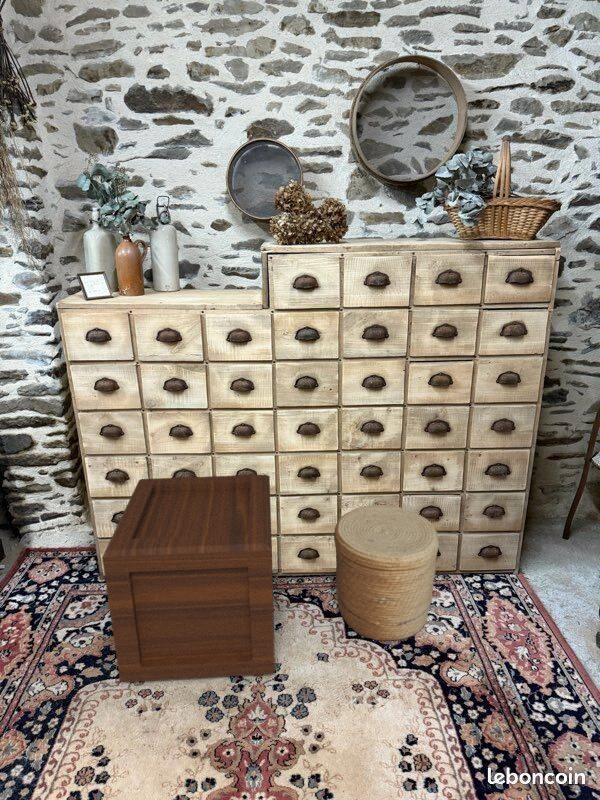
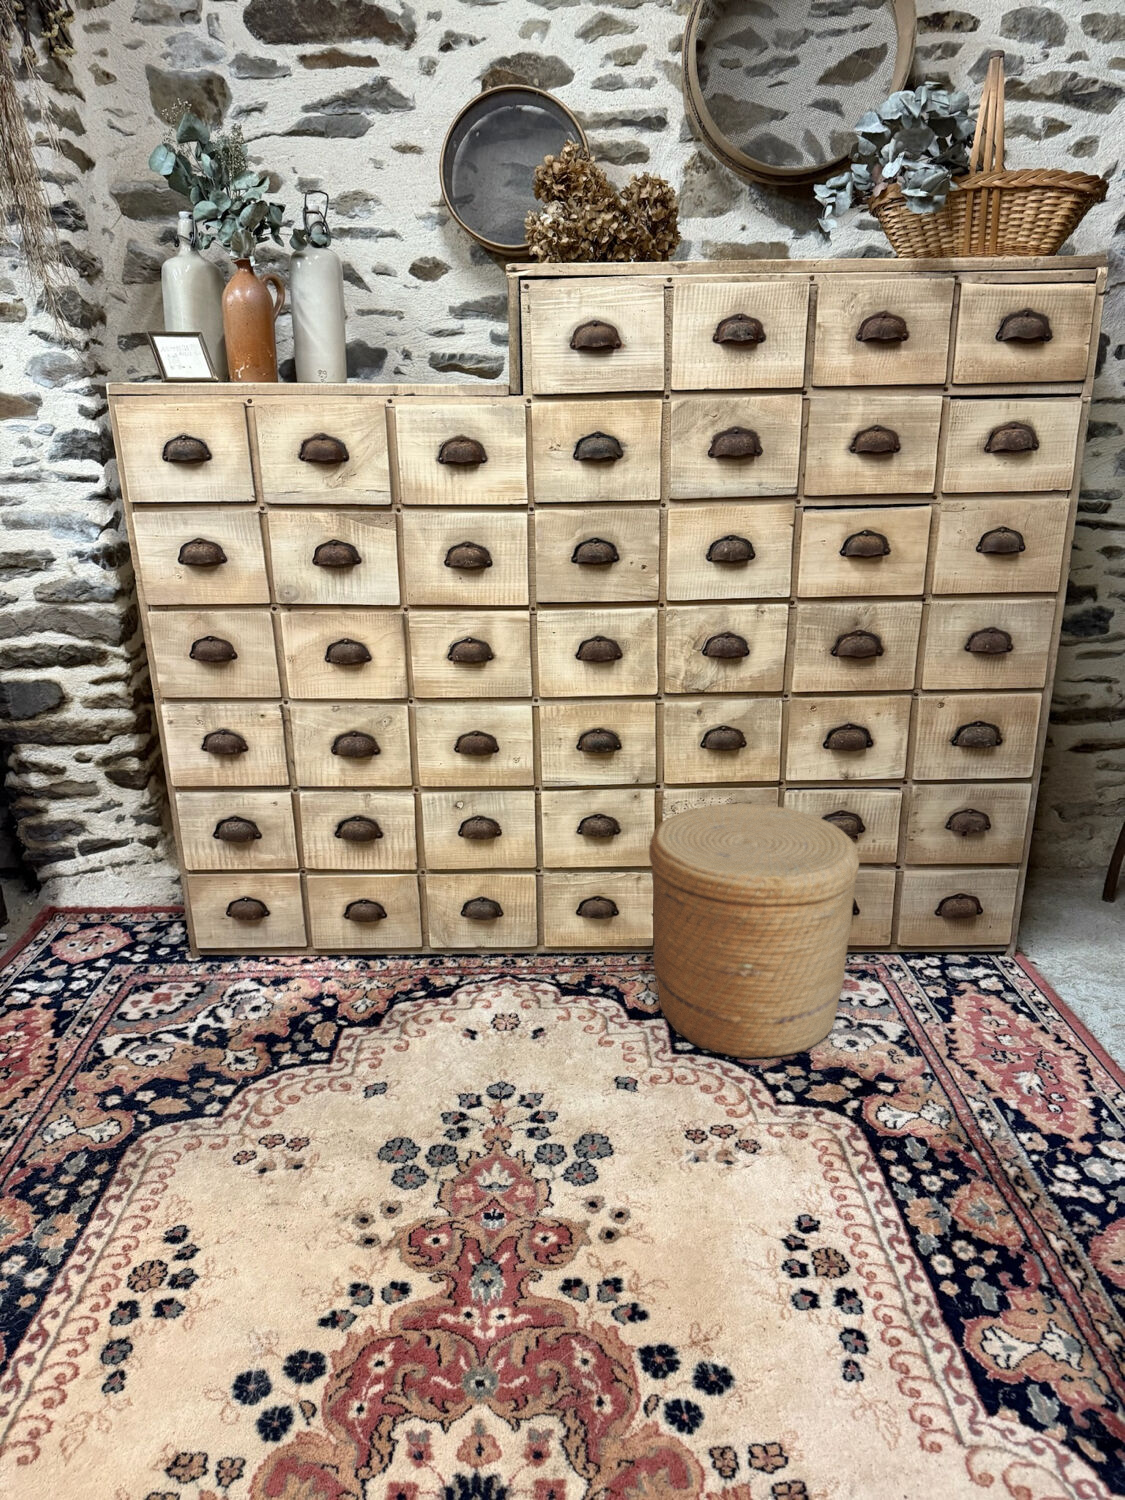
wooden crate: present [102,474,275,682] -> none [187,739,531,1121]

